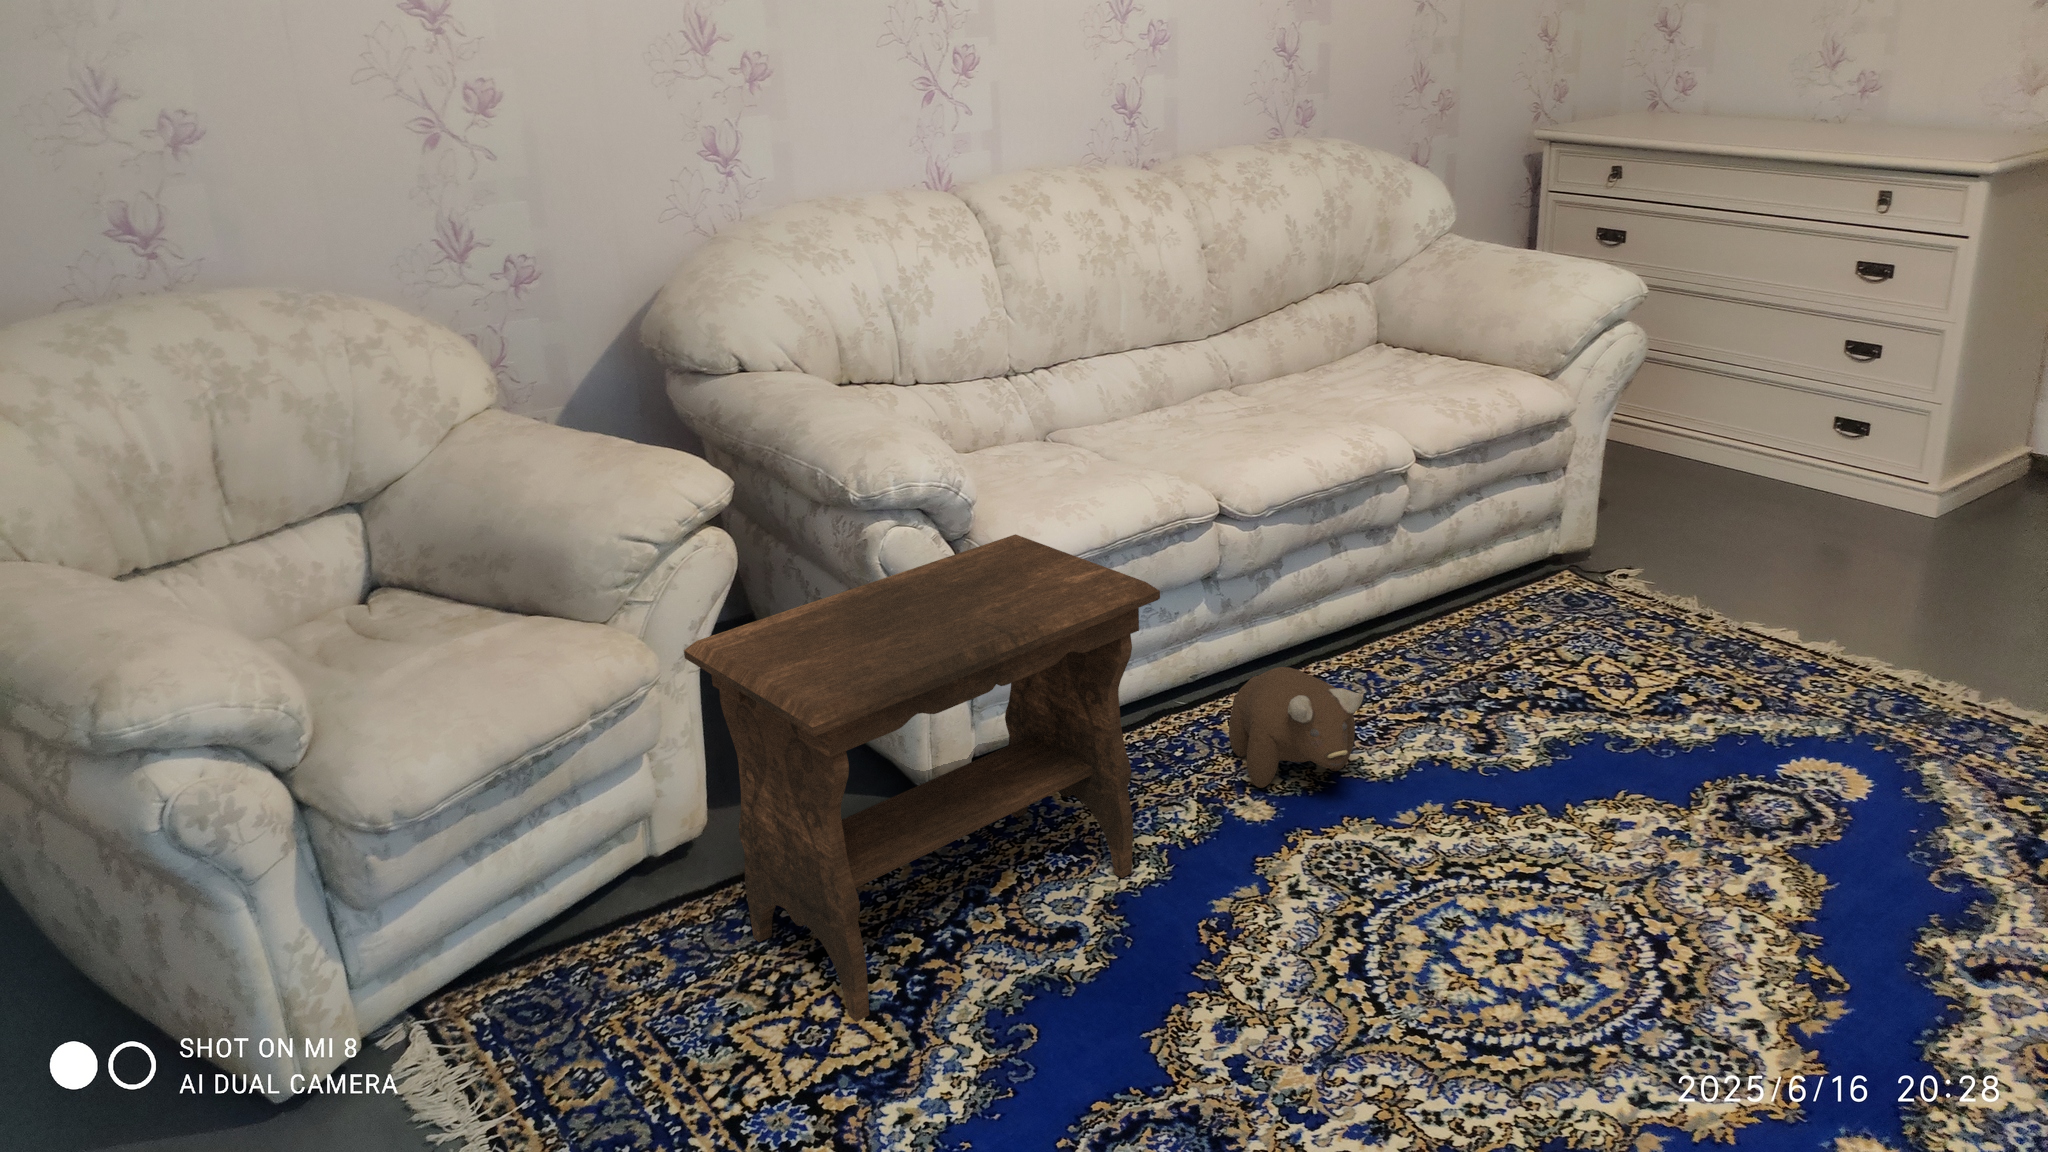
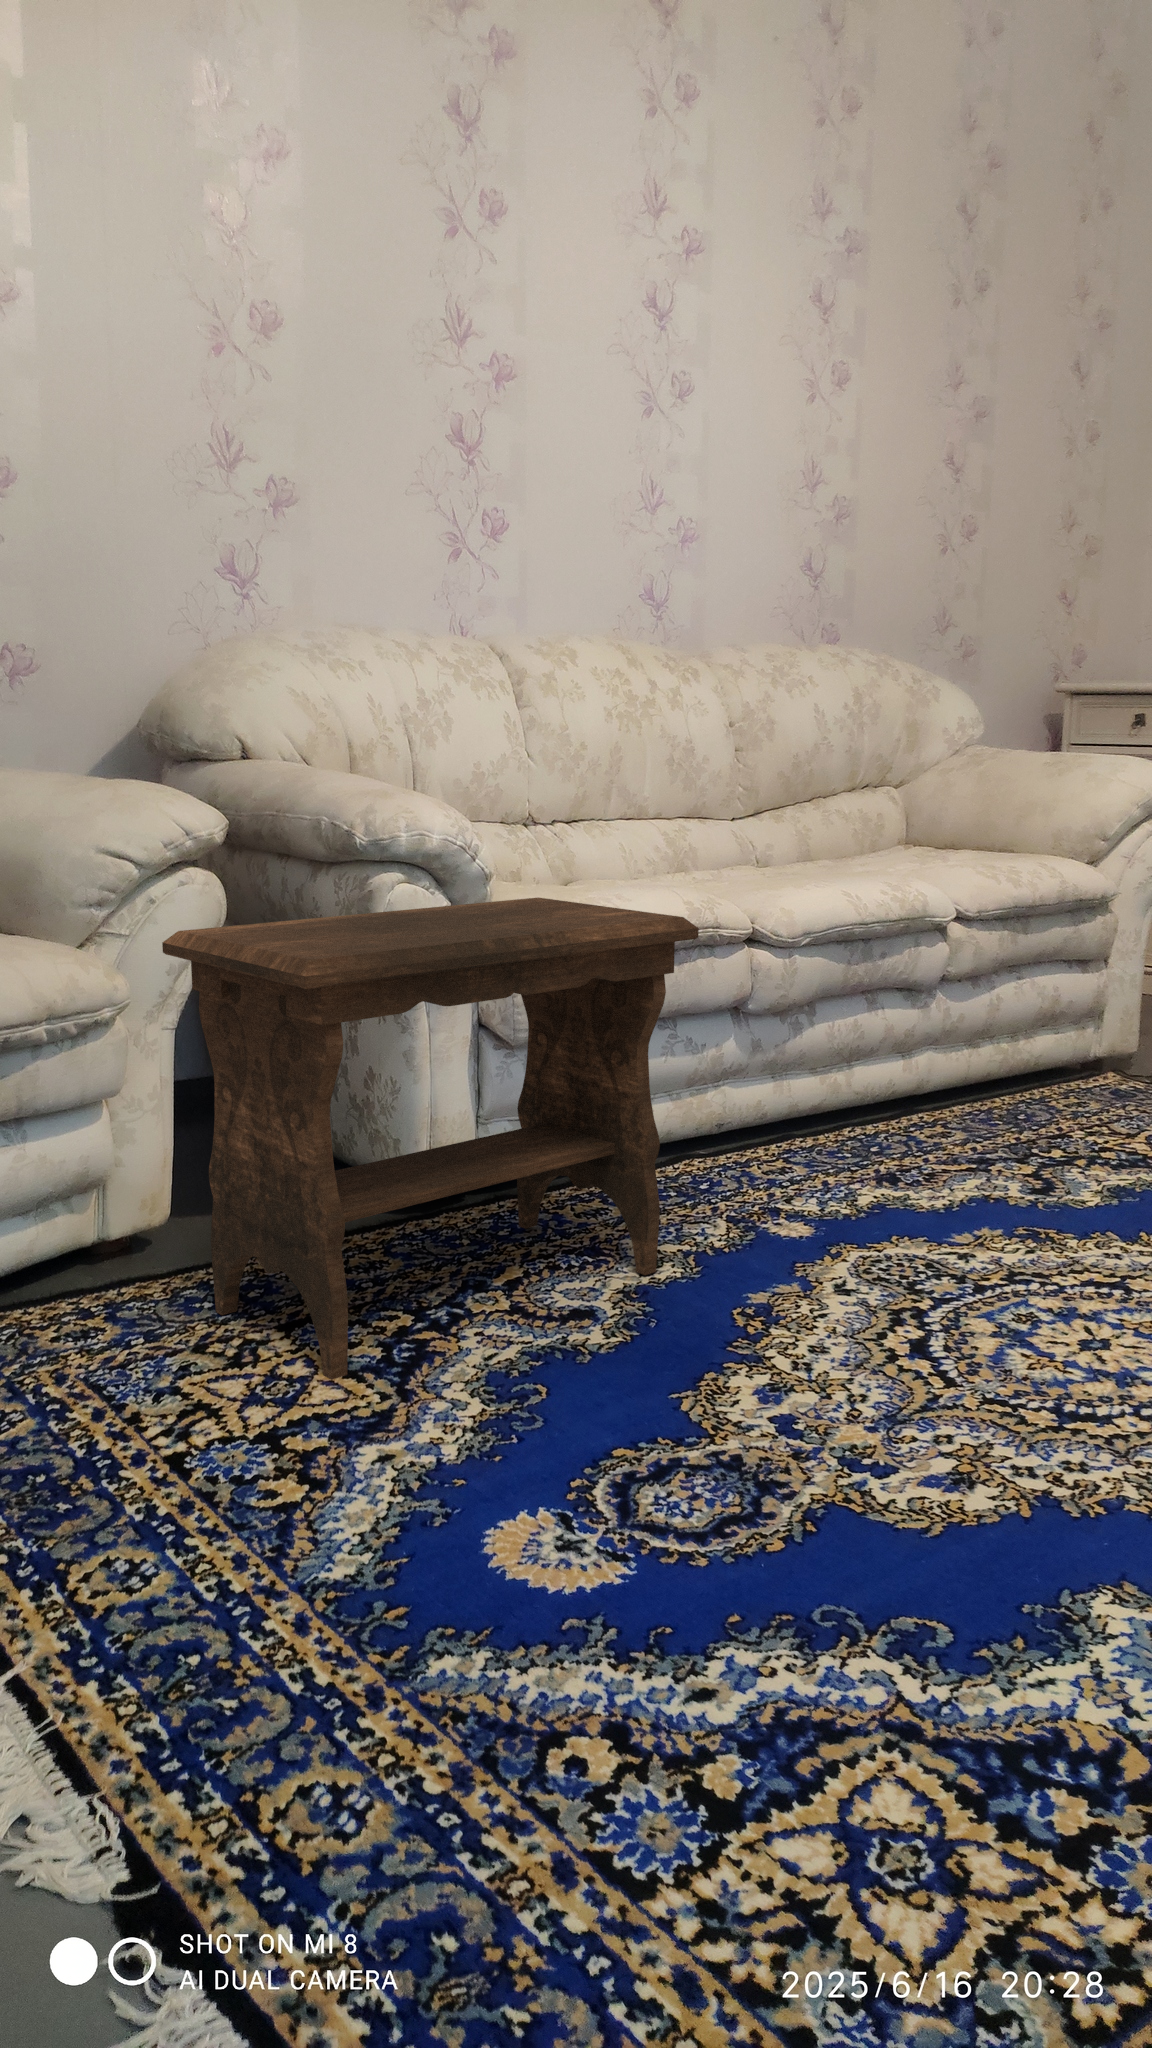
plush toy: present [1229,667,1363,788] -> none [762,1085,913,1214]

